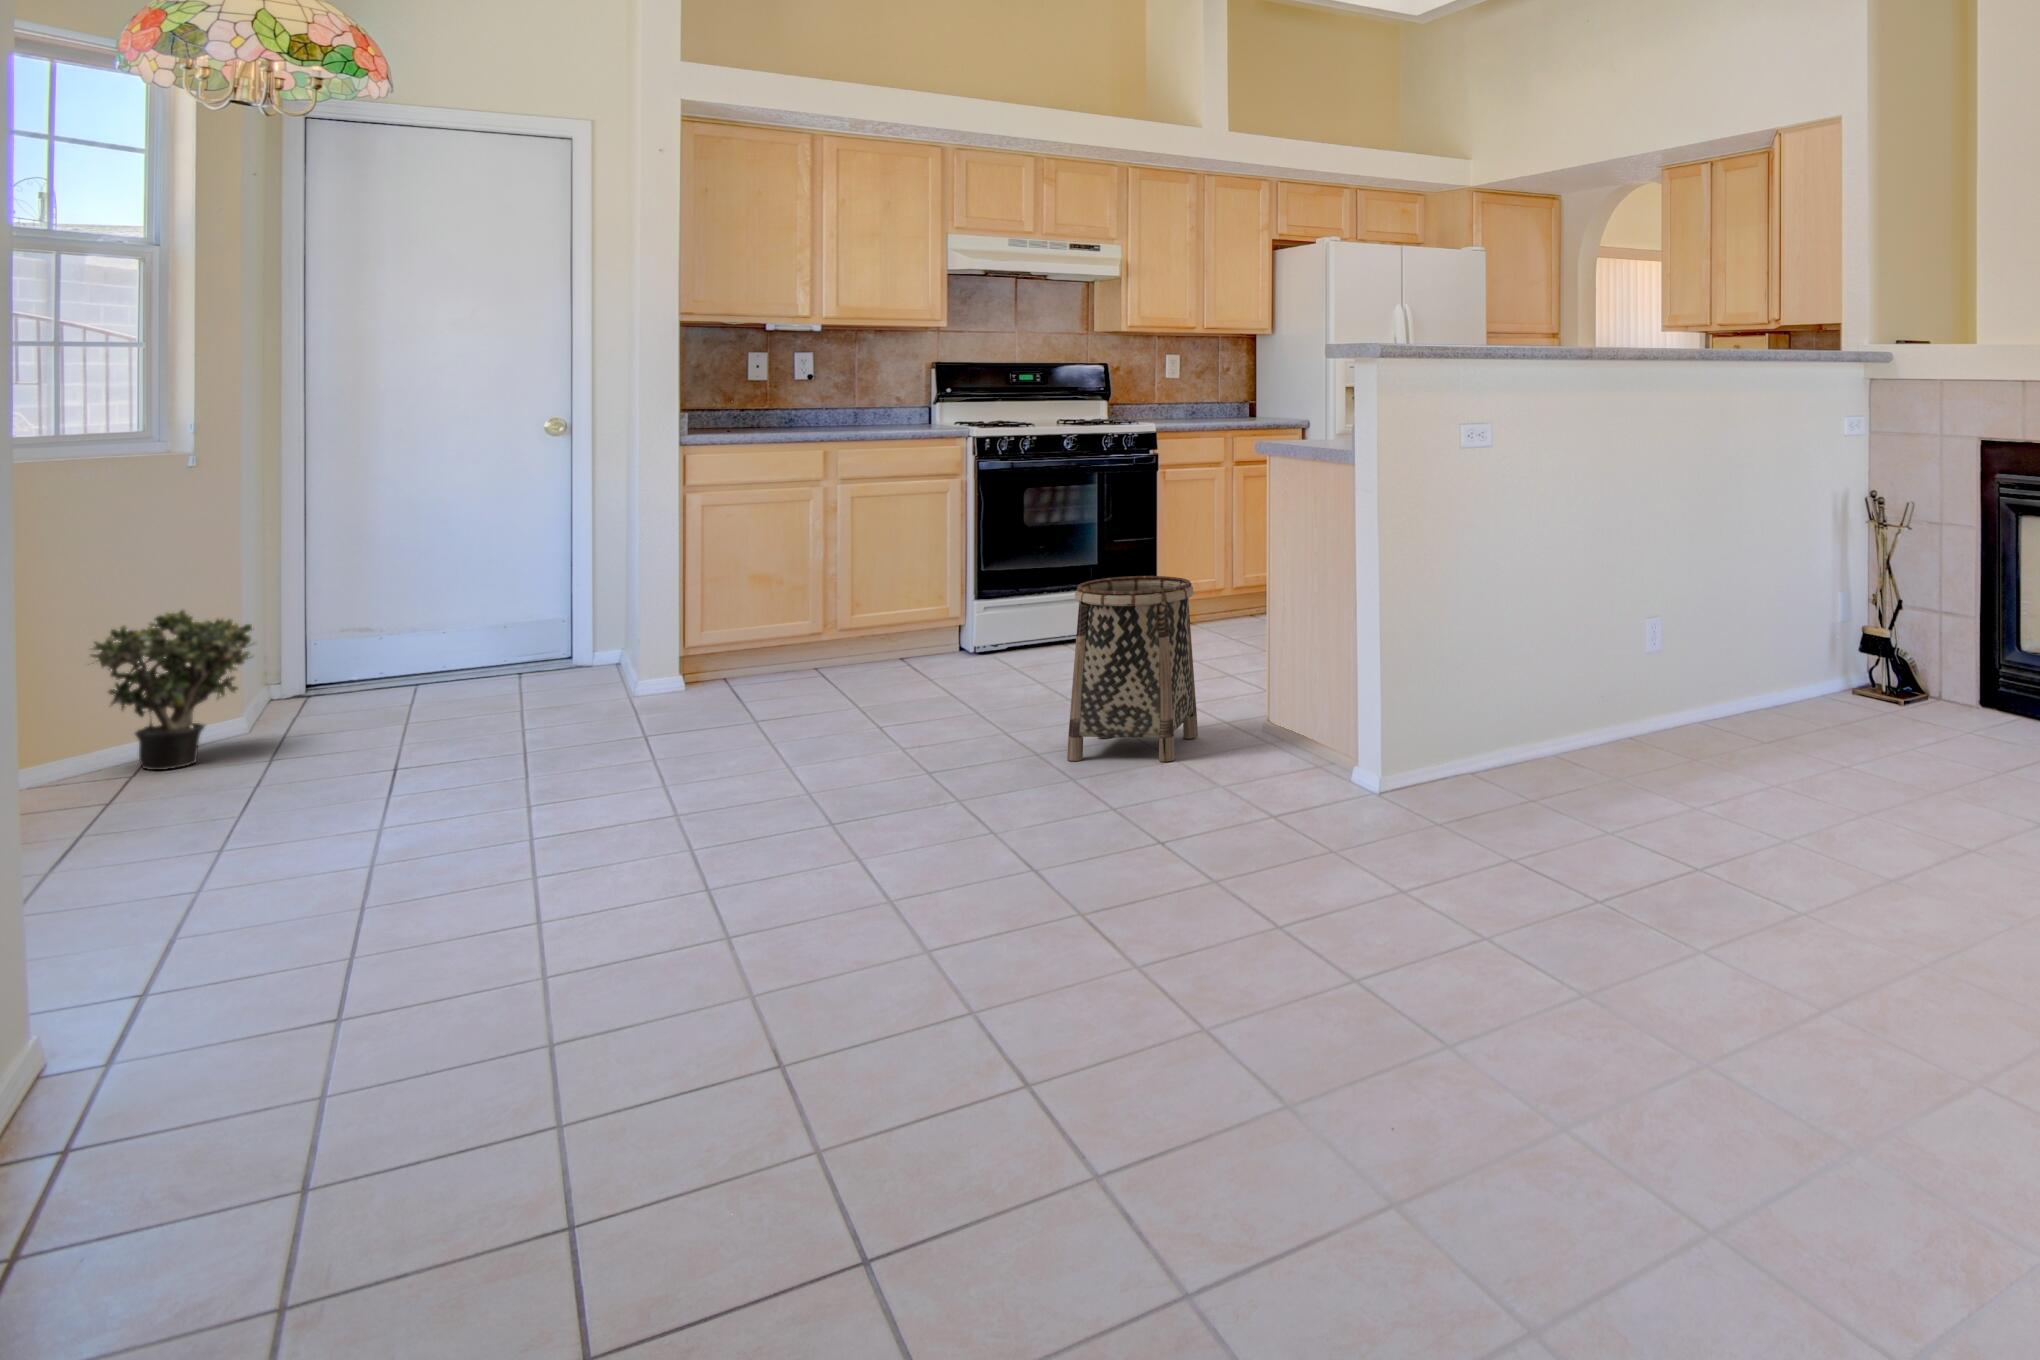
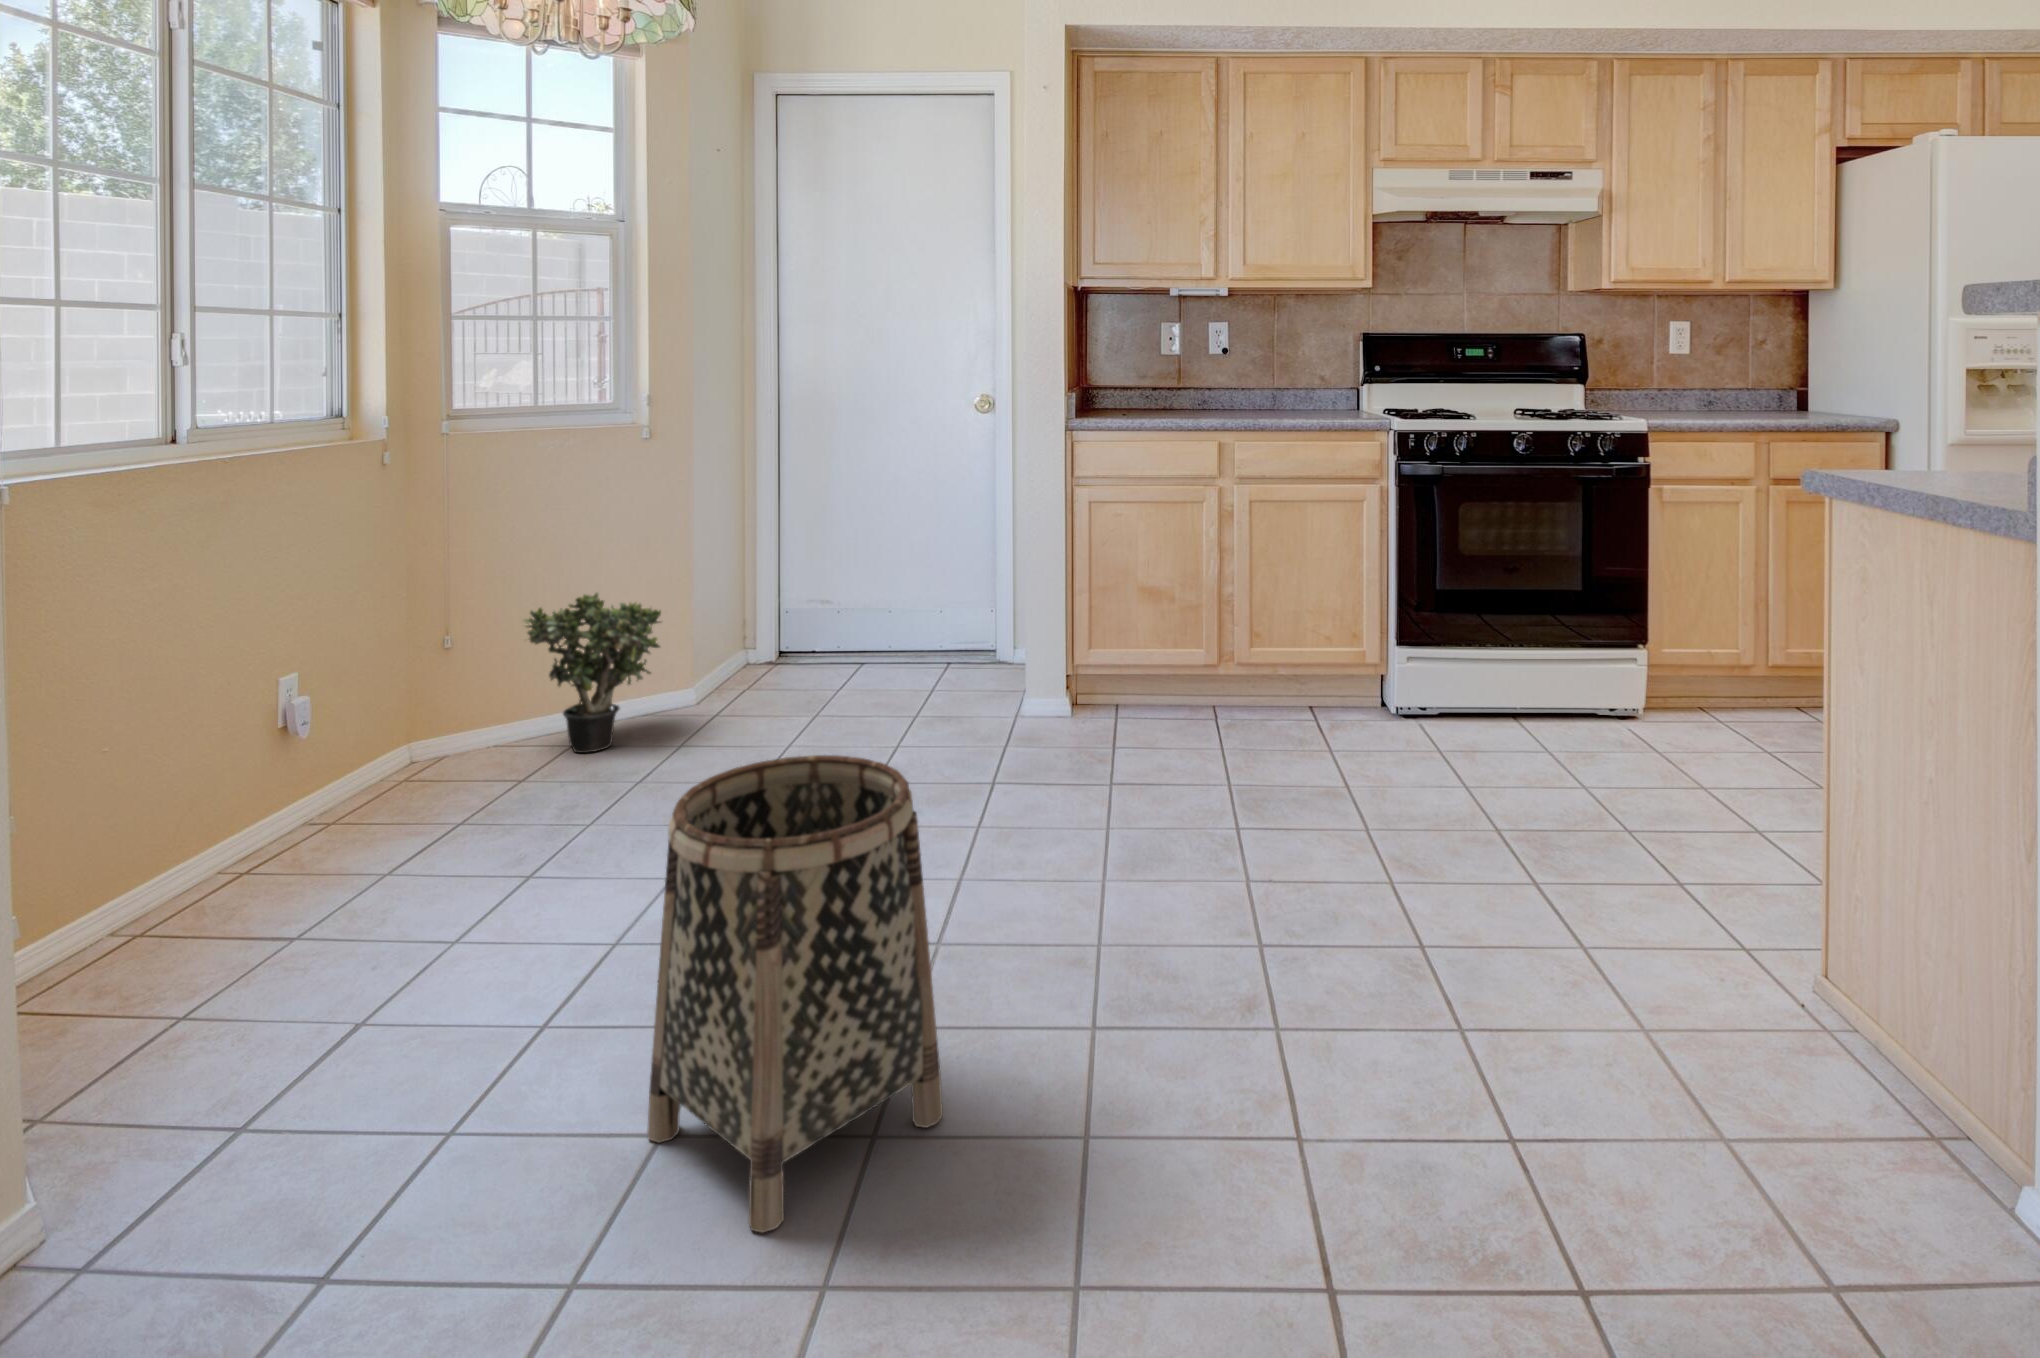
basket: present [1067,576,1198,762] -> present [648,755,943,1233]

